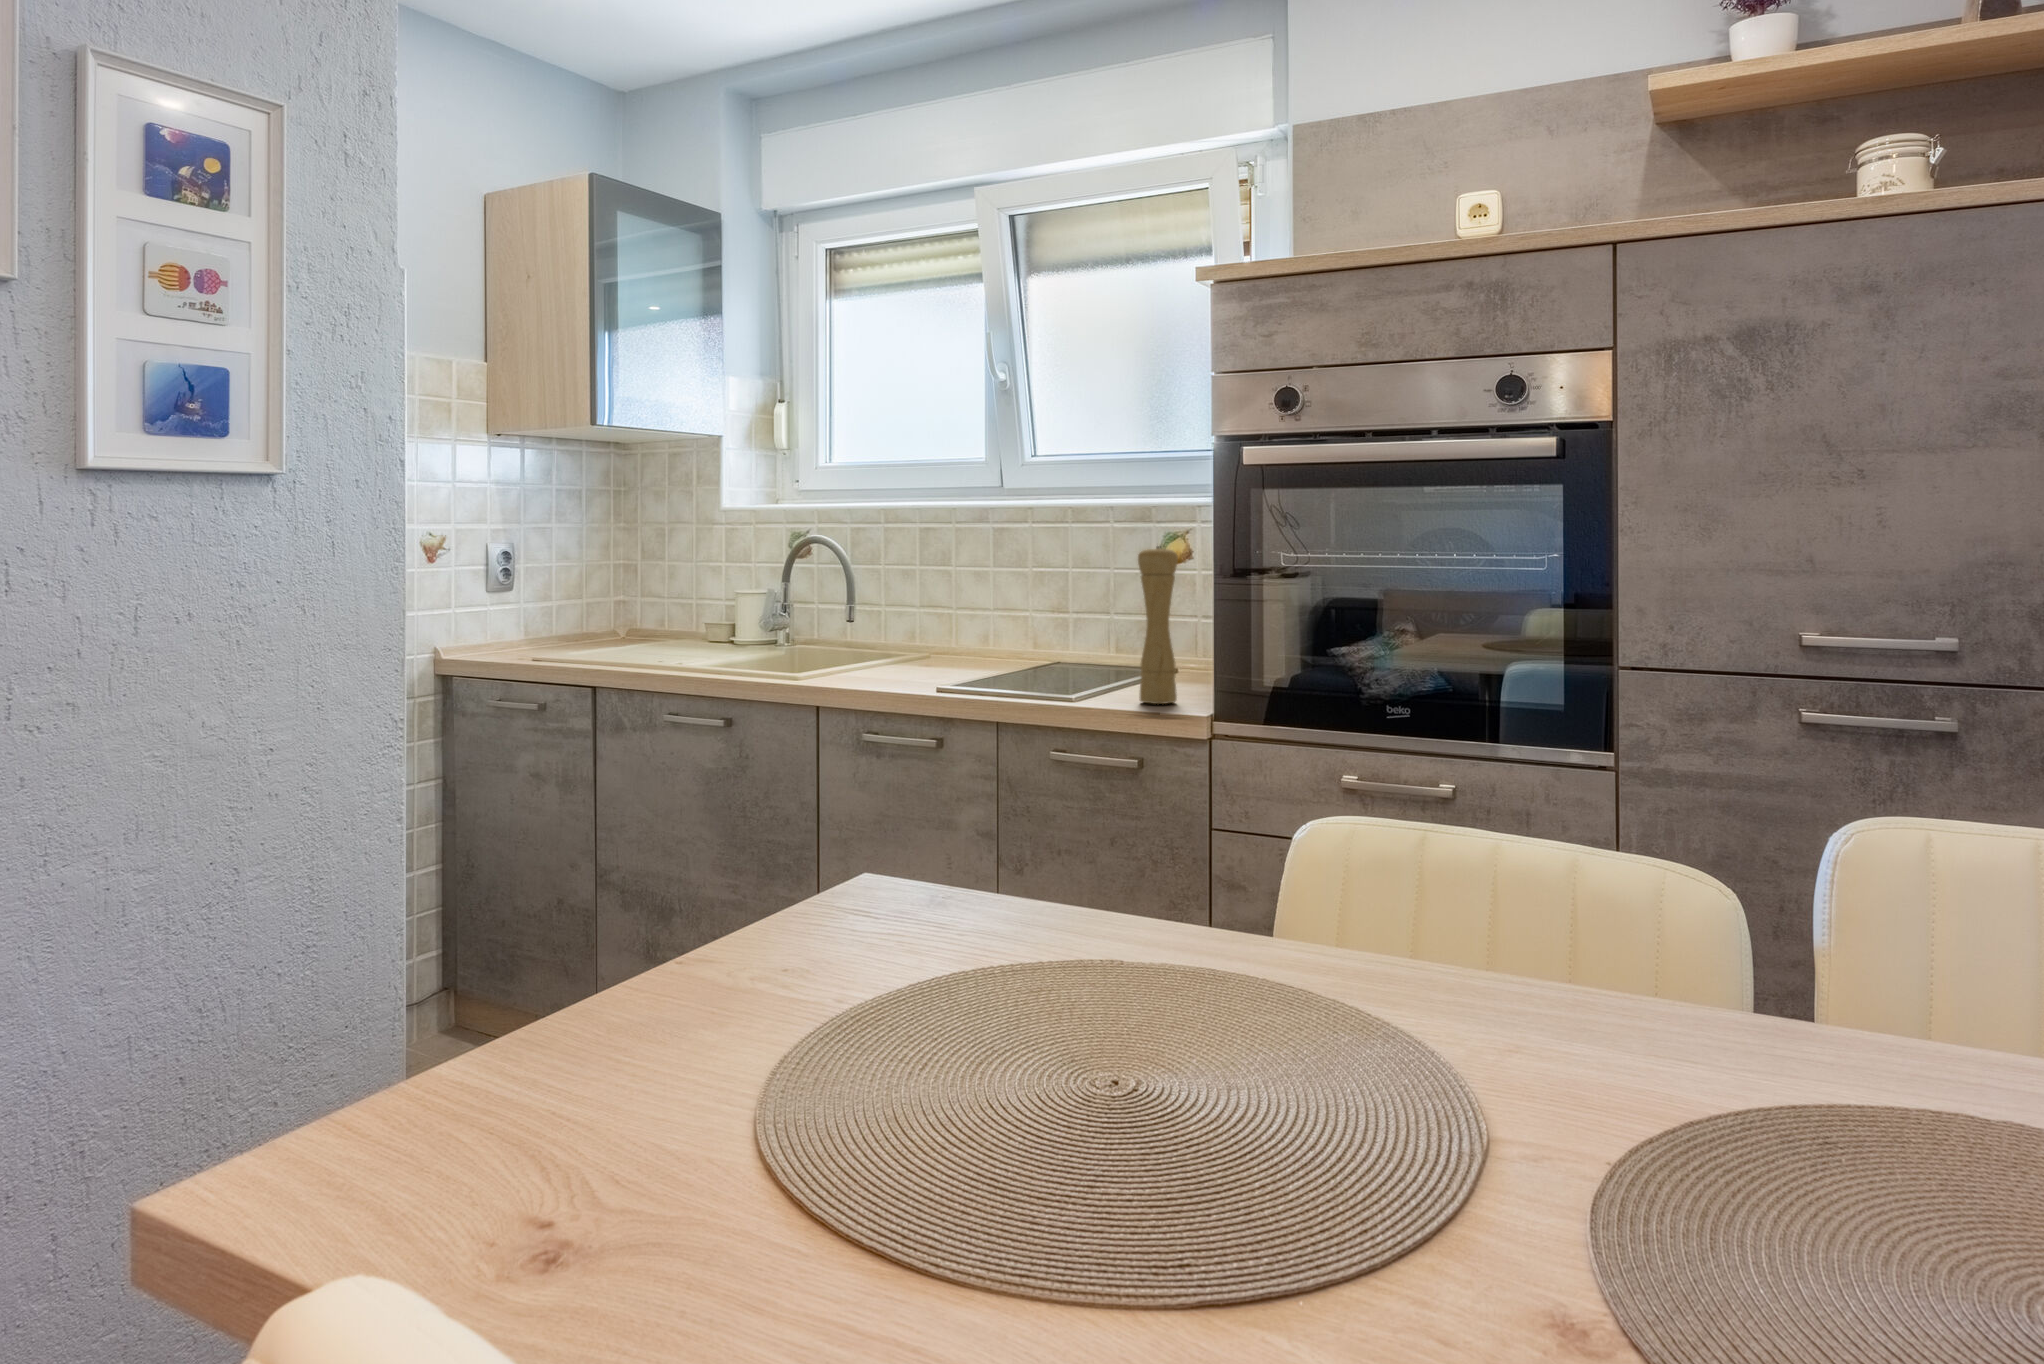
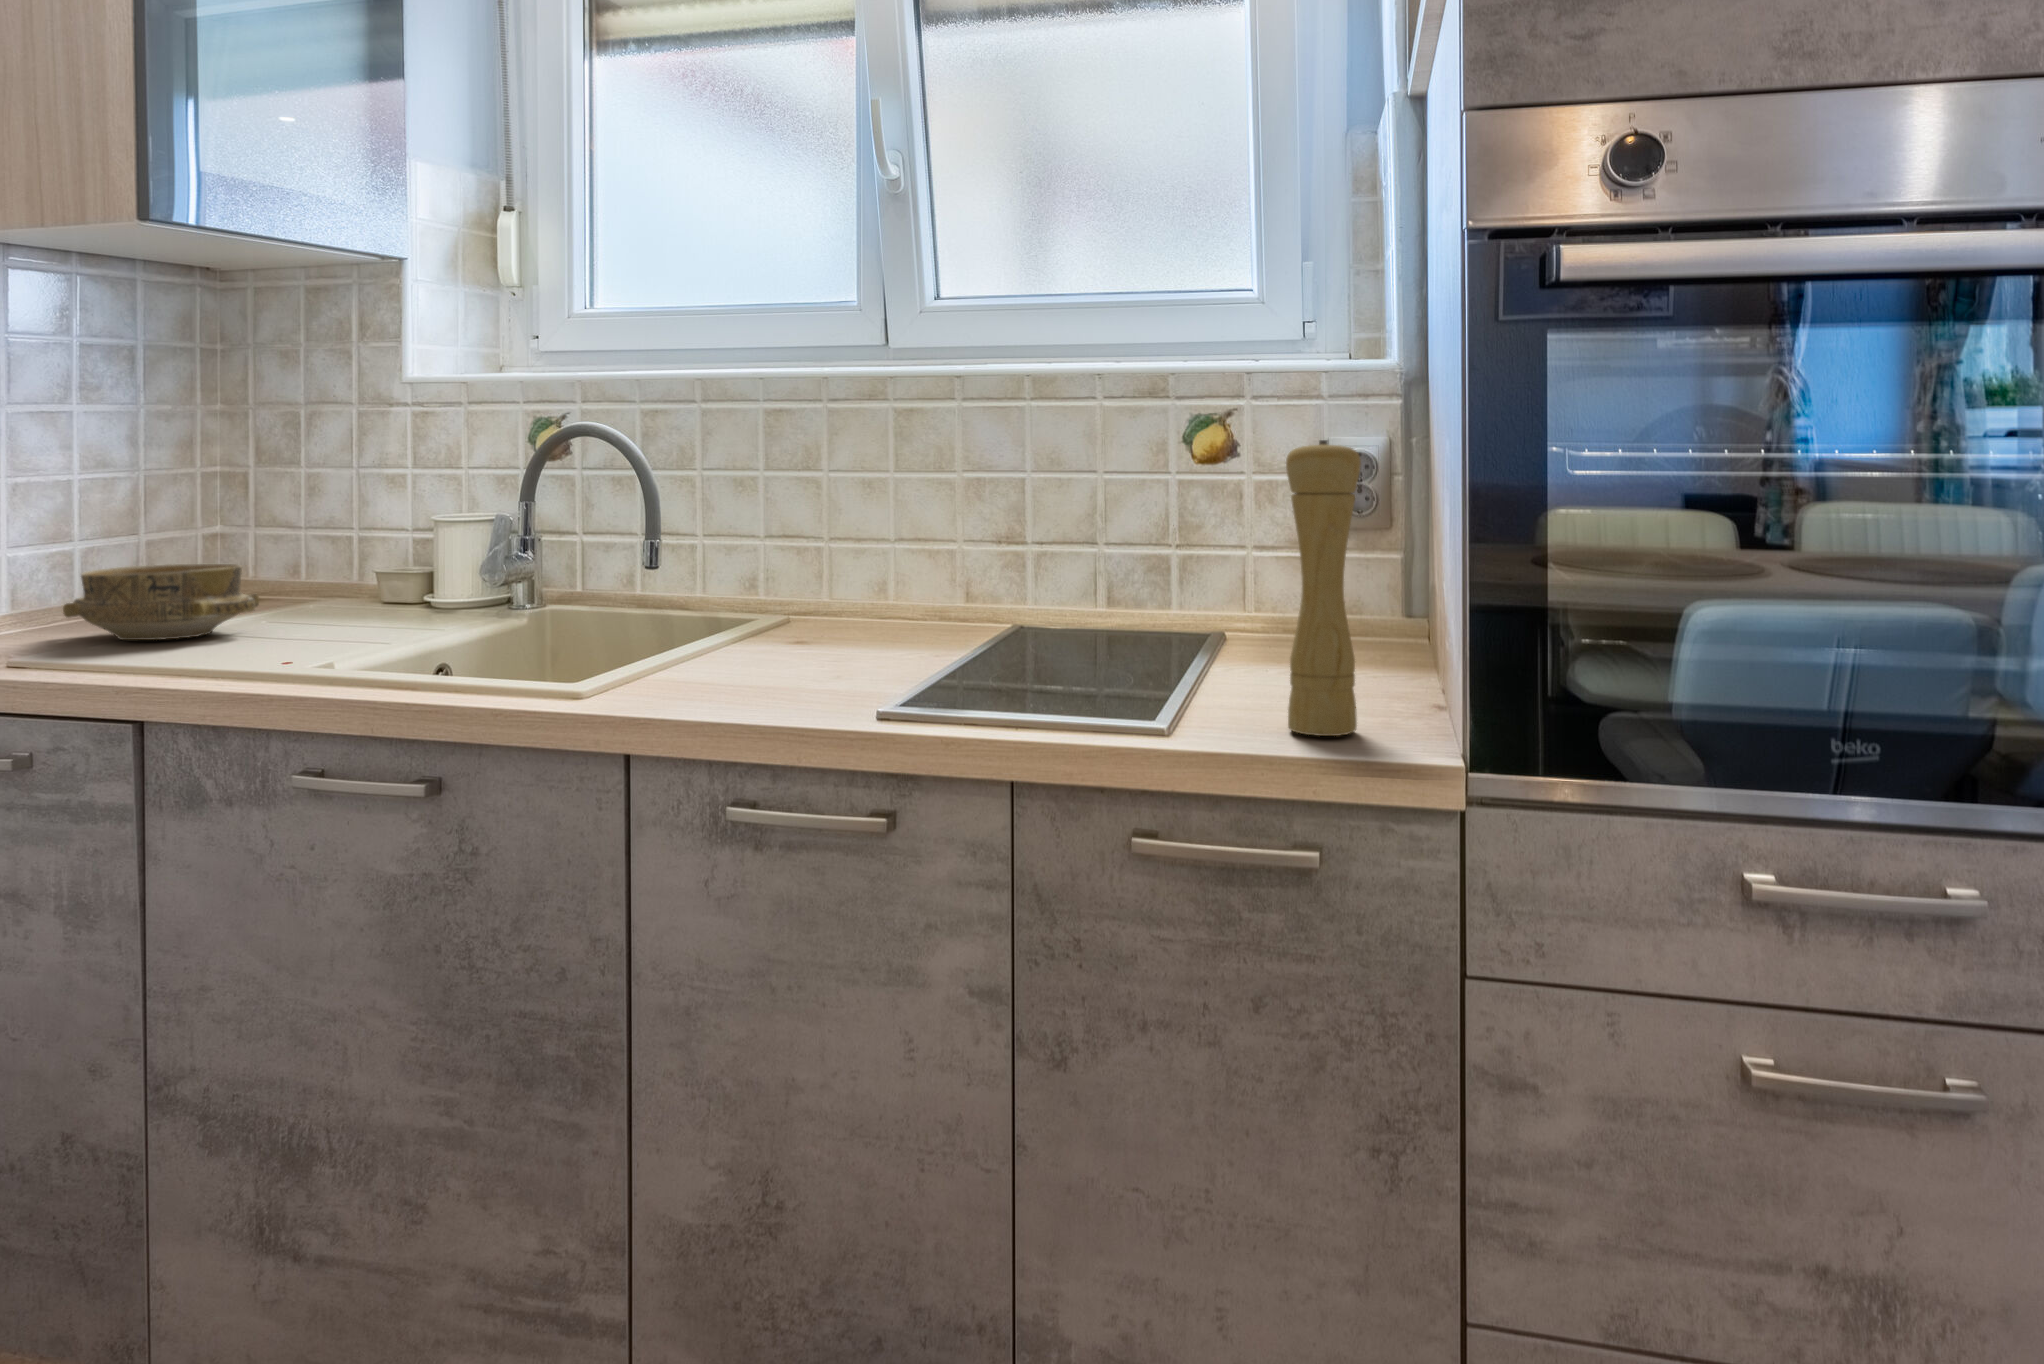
ceramic bowl: none [551,613,643,653] -> present [63,564,260,640]

